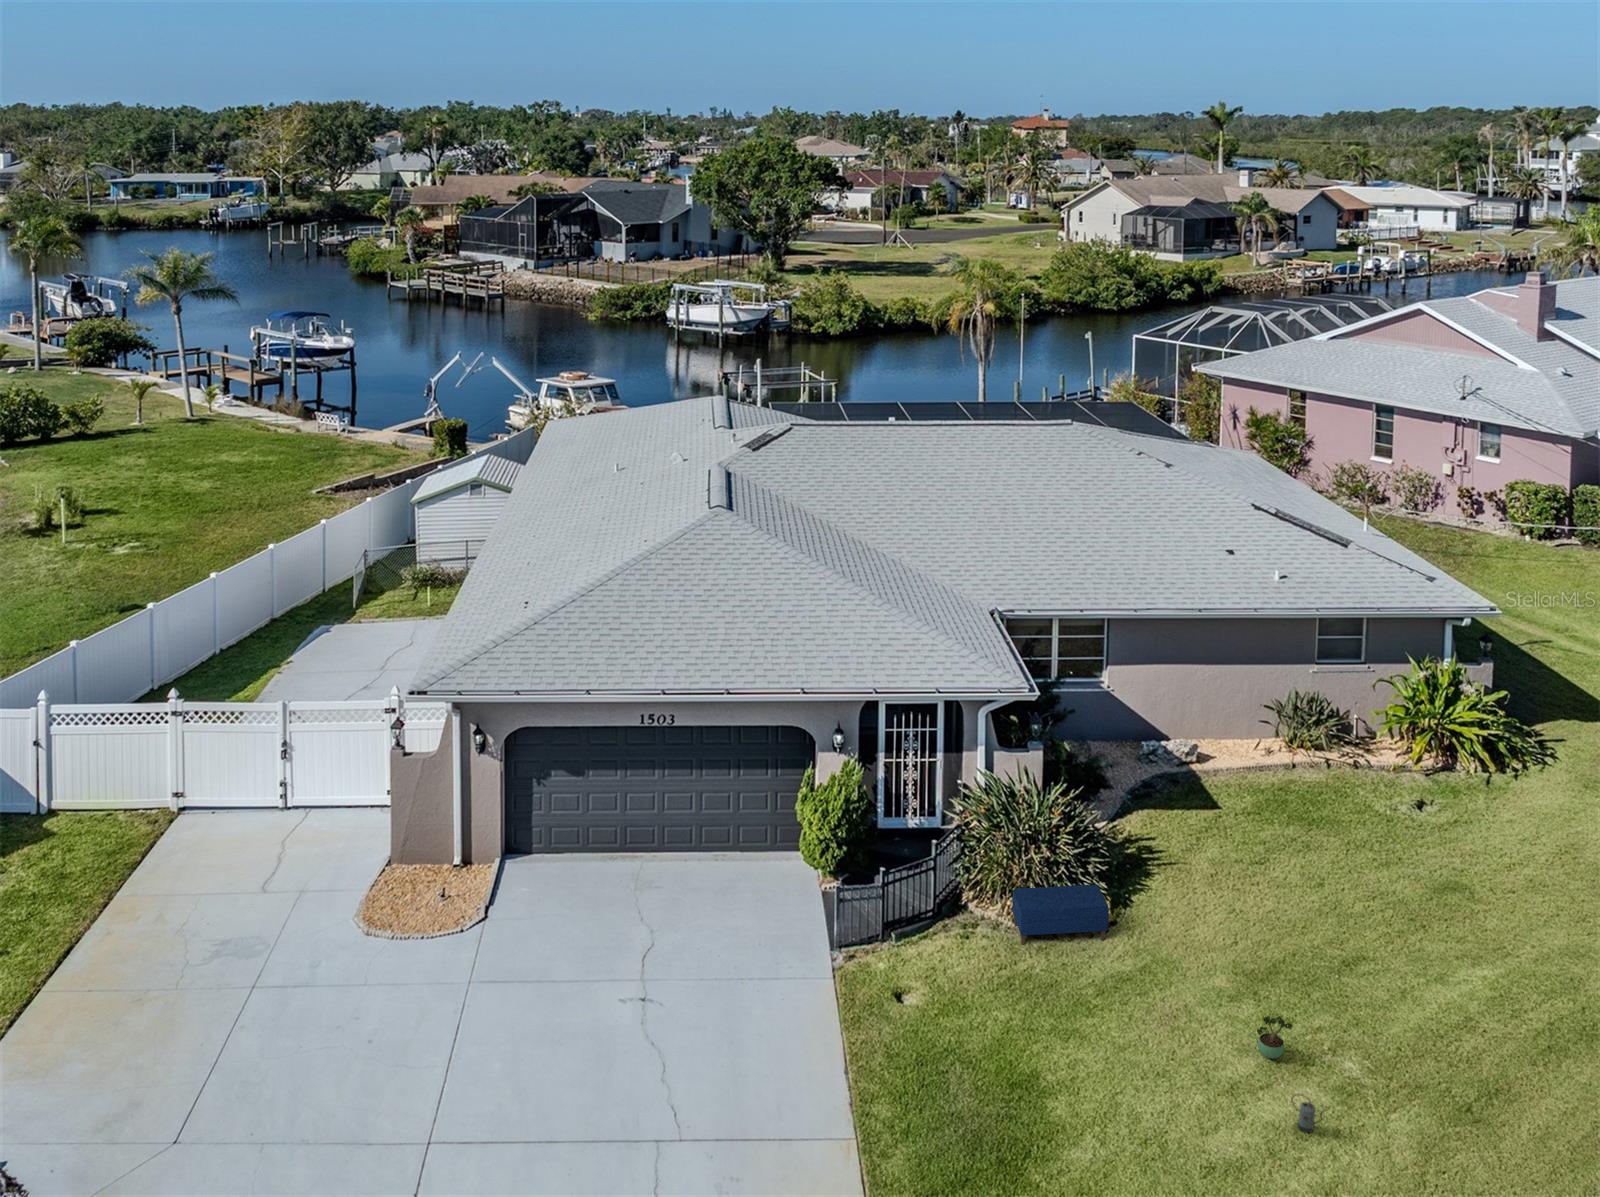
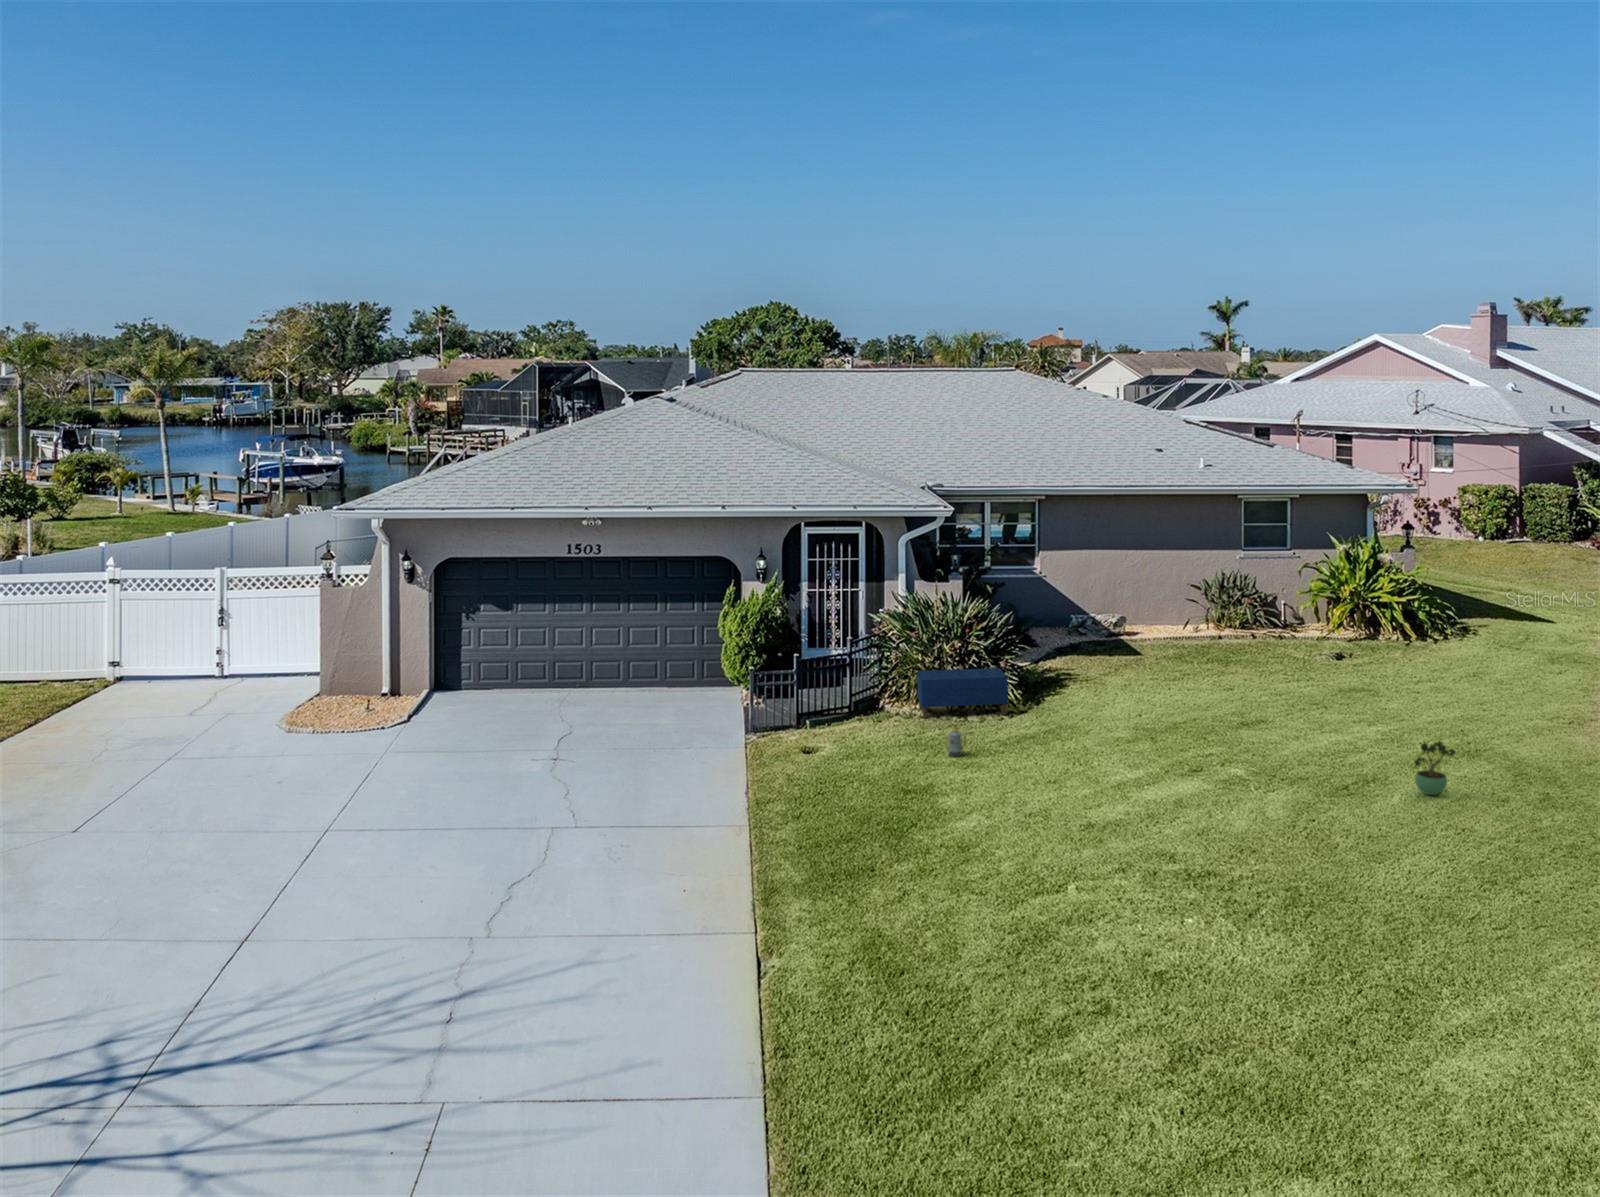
potted plant: present [1257,1016,1292,1058] -> present [1414,741,1455,795]
watering can: present [1291,1094,1325,1133] -> present [943,723,967,757]

